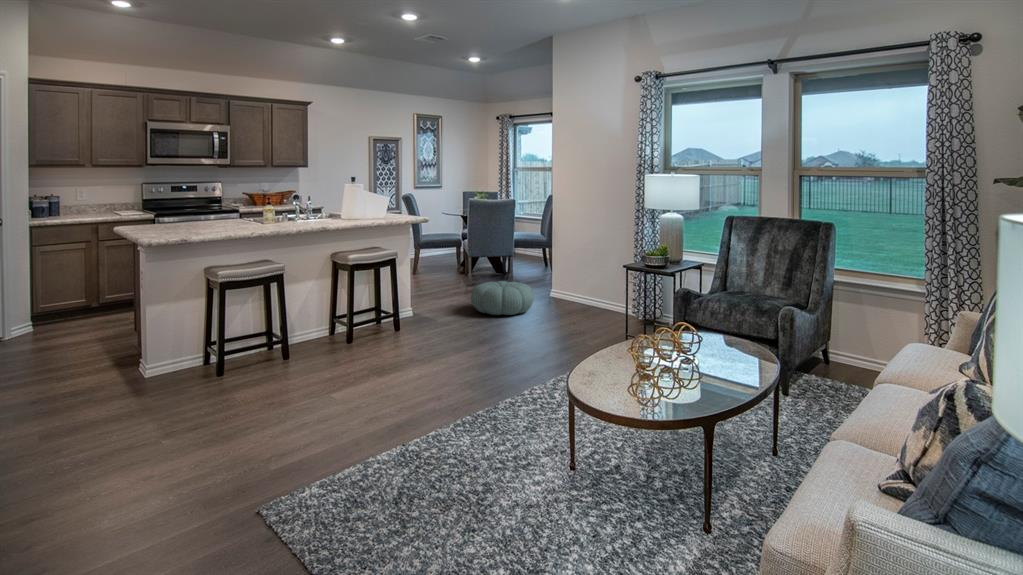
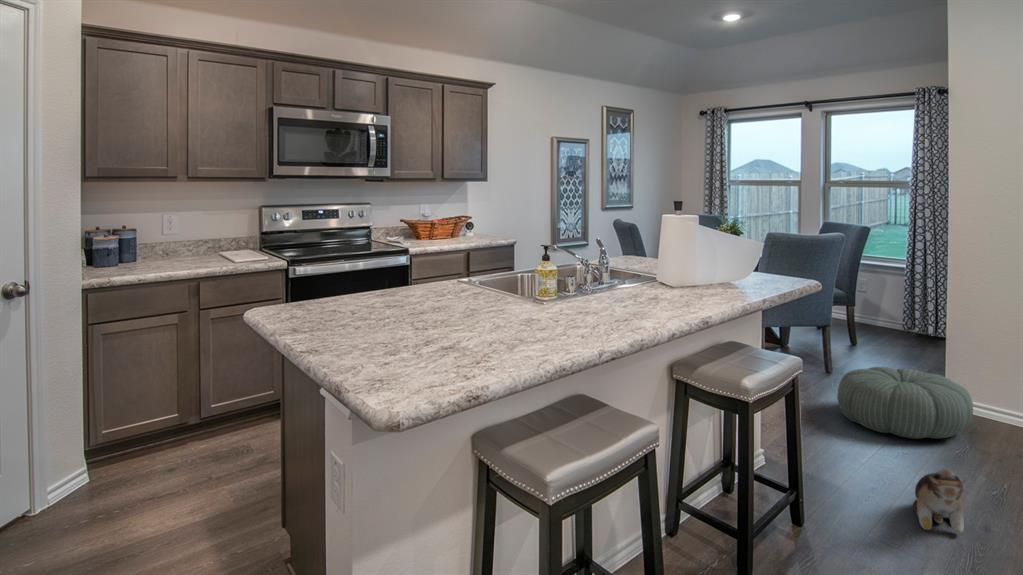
plush toy: none [433,311,465,341] -> present [913,469,967,533]

